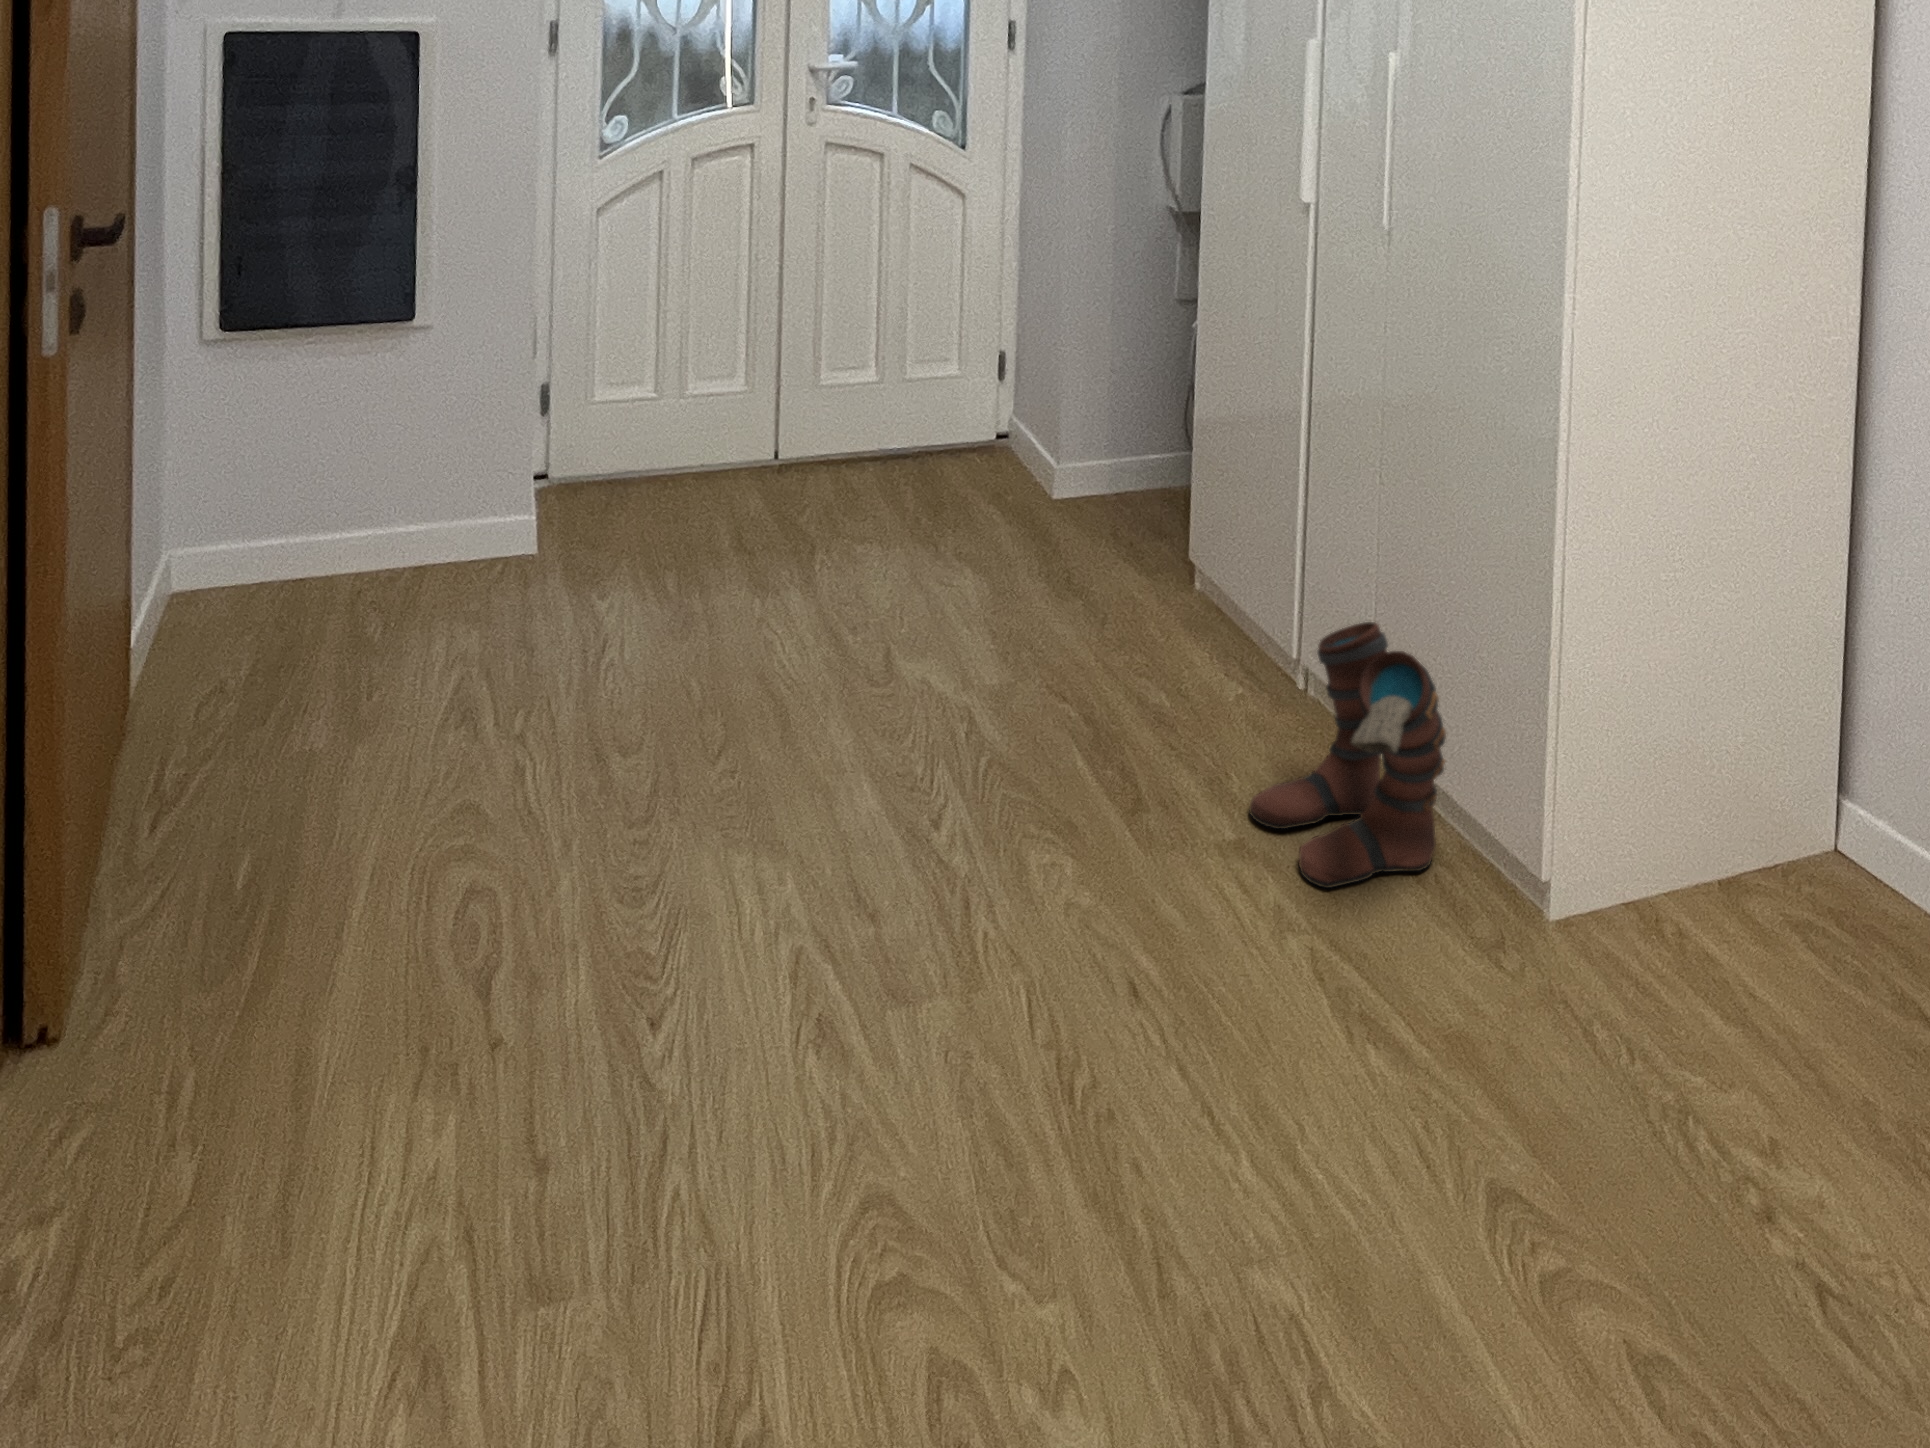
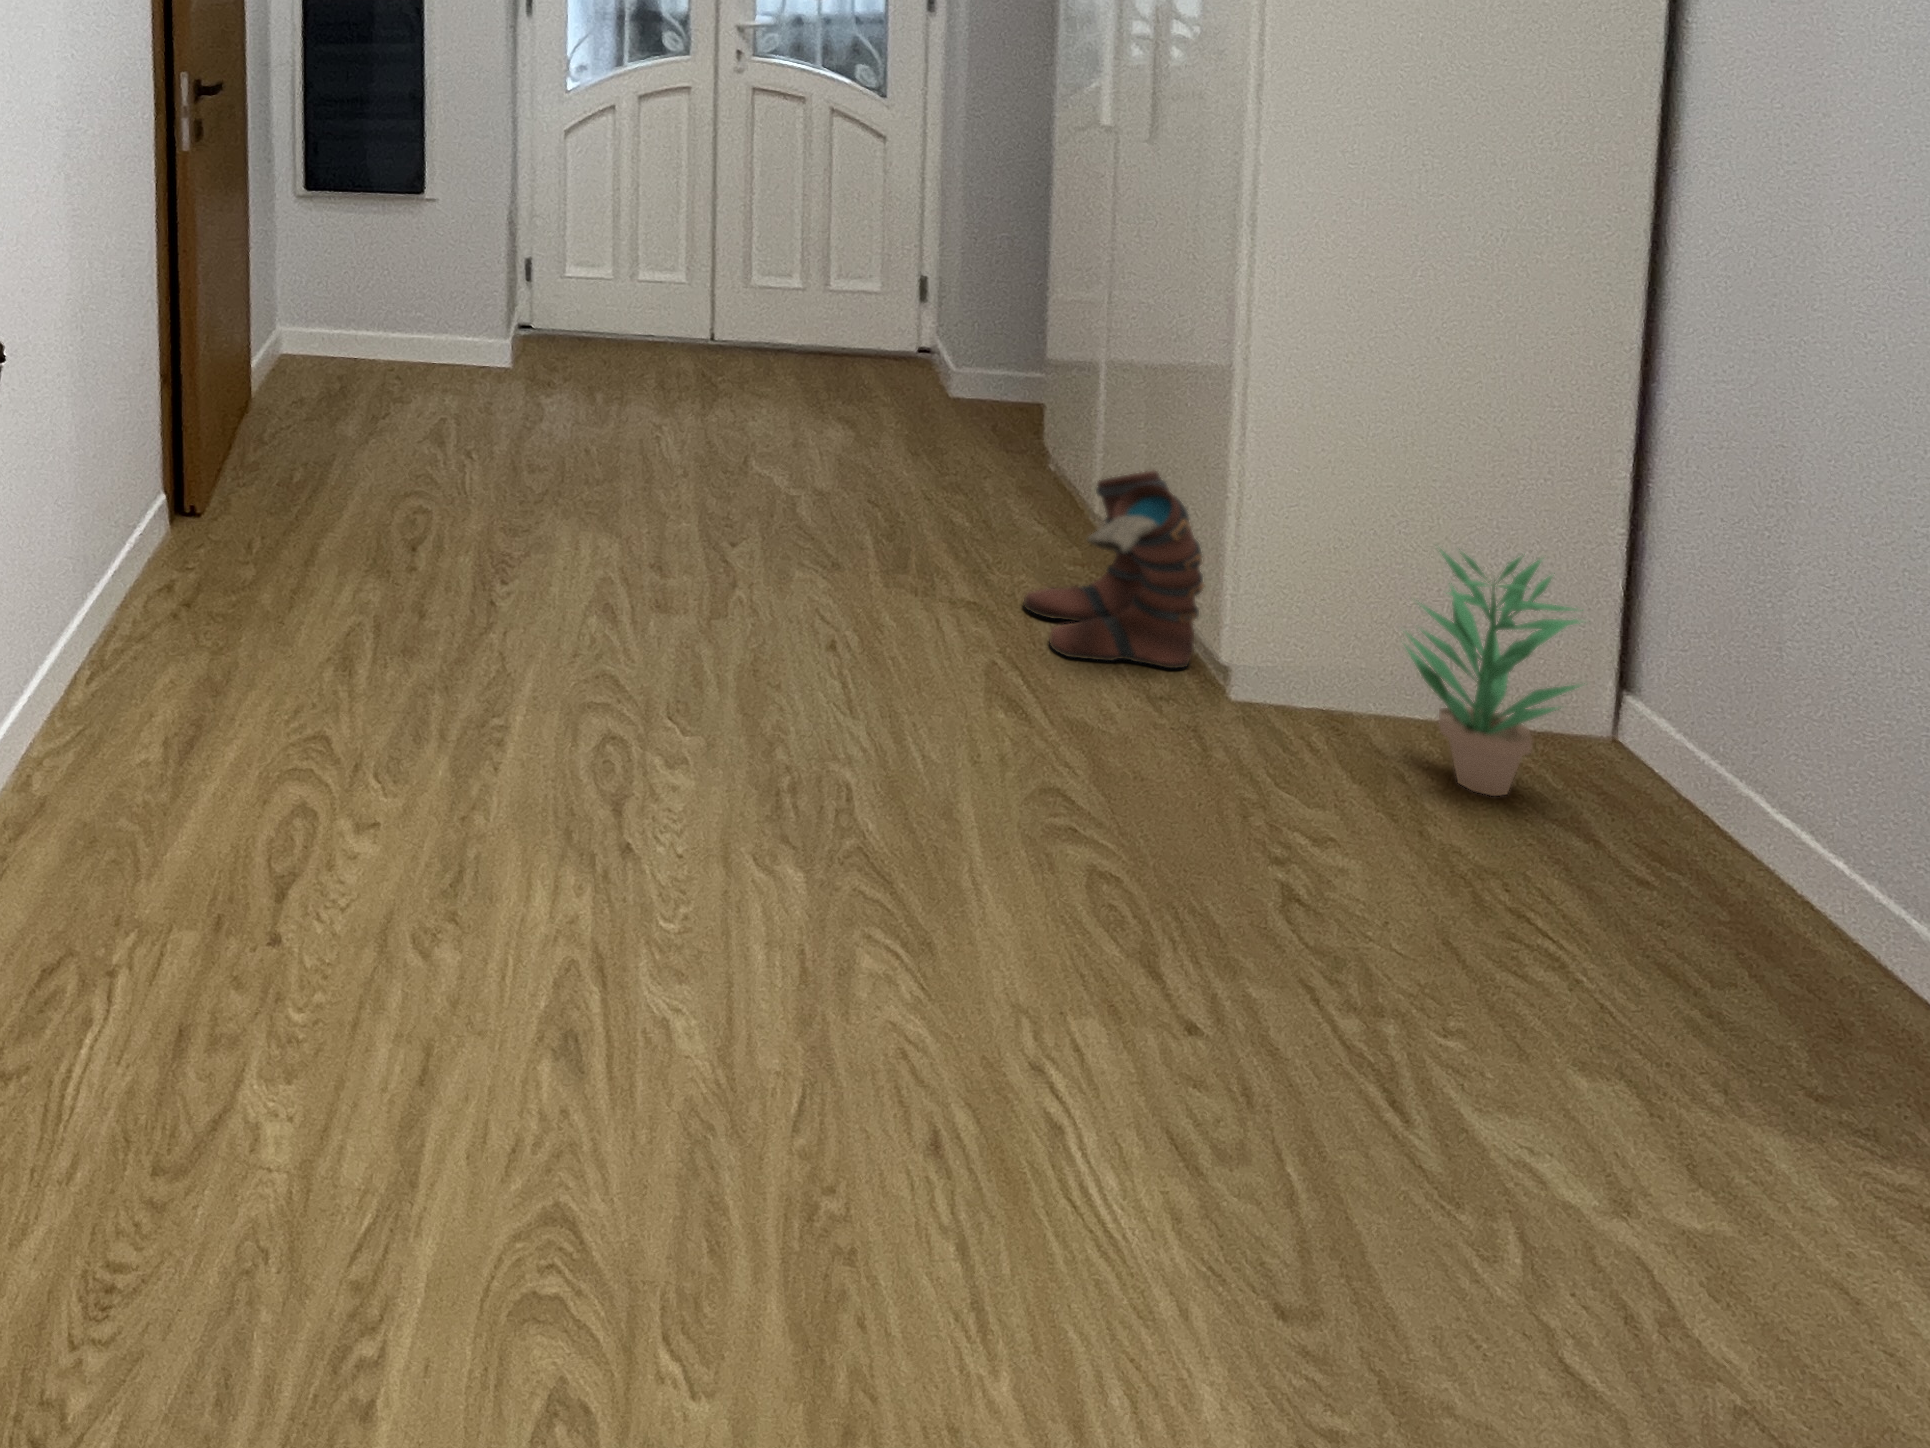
potted plant: none [1646,687,1820,961] -> present [1406,549,1581,796]

